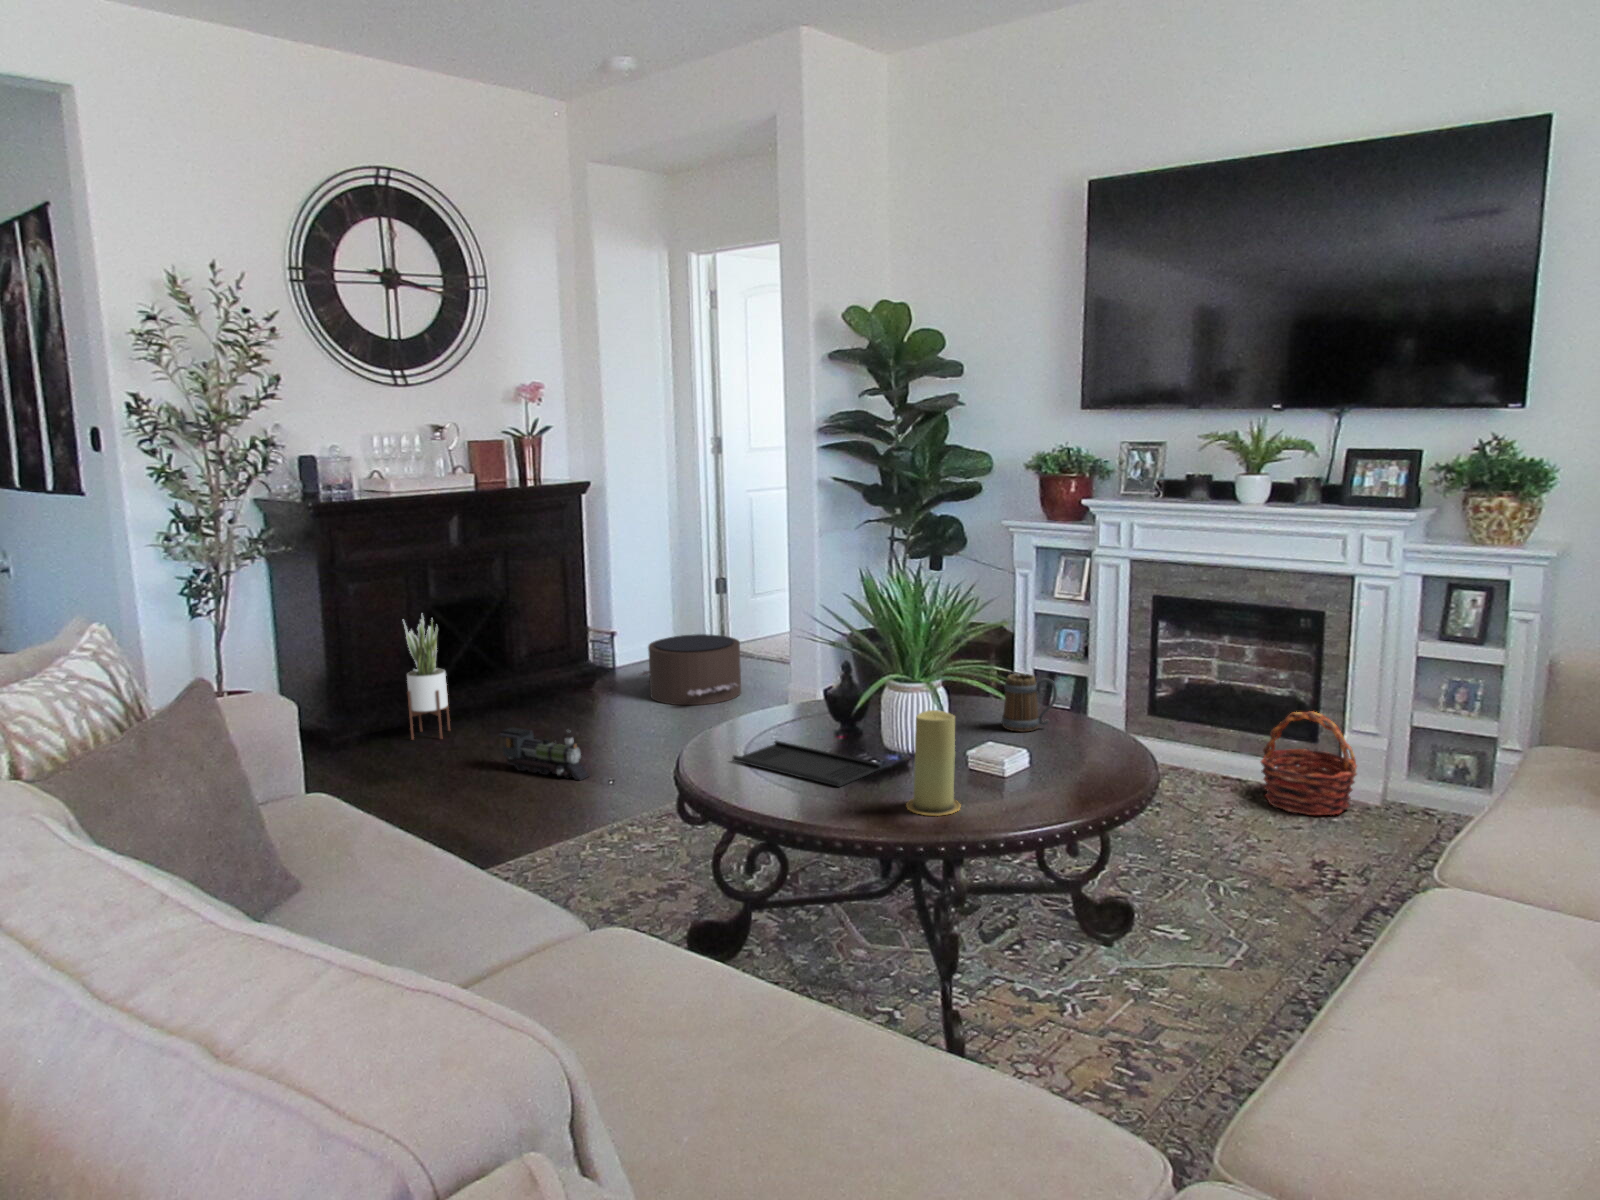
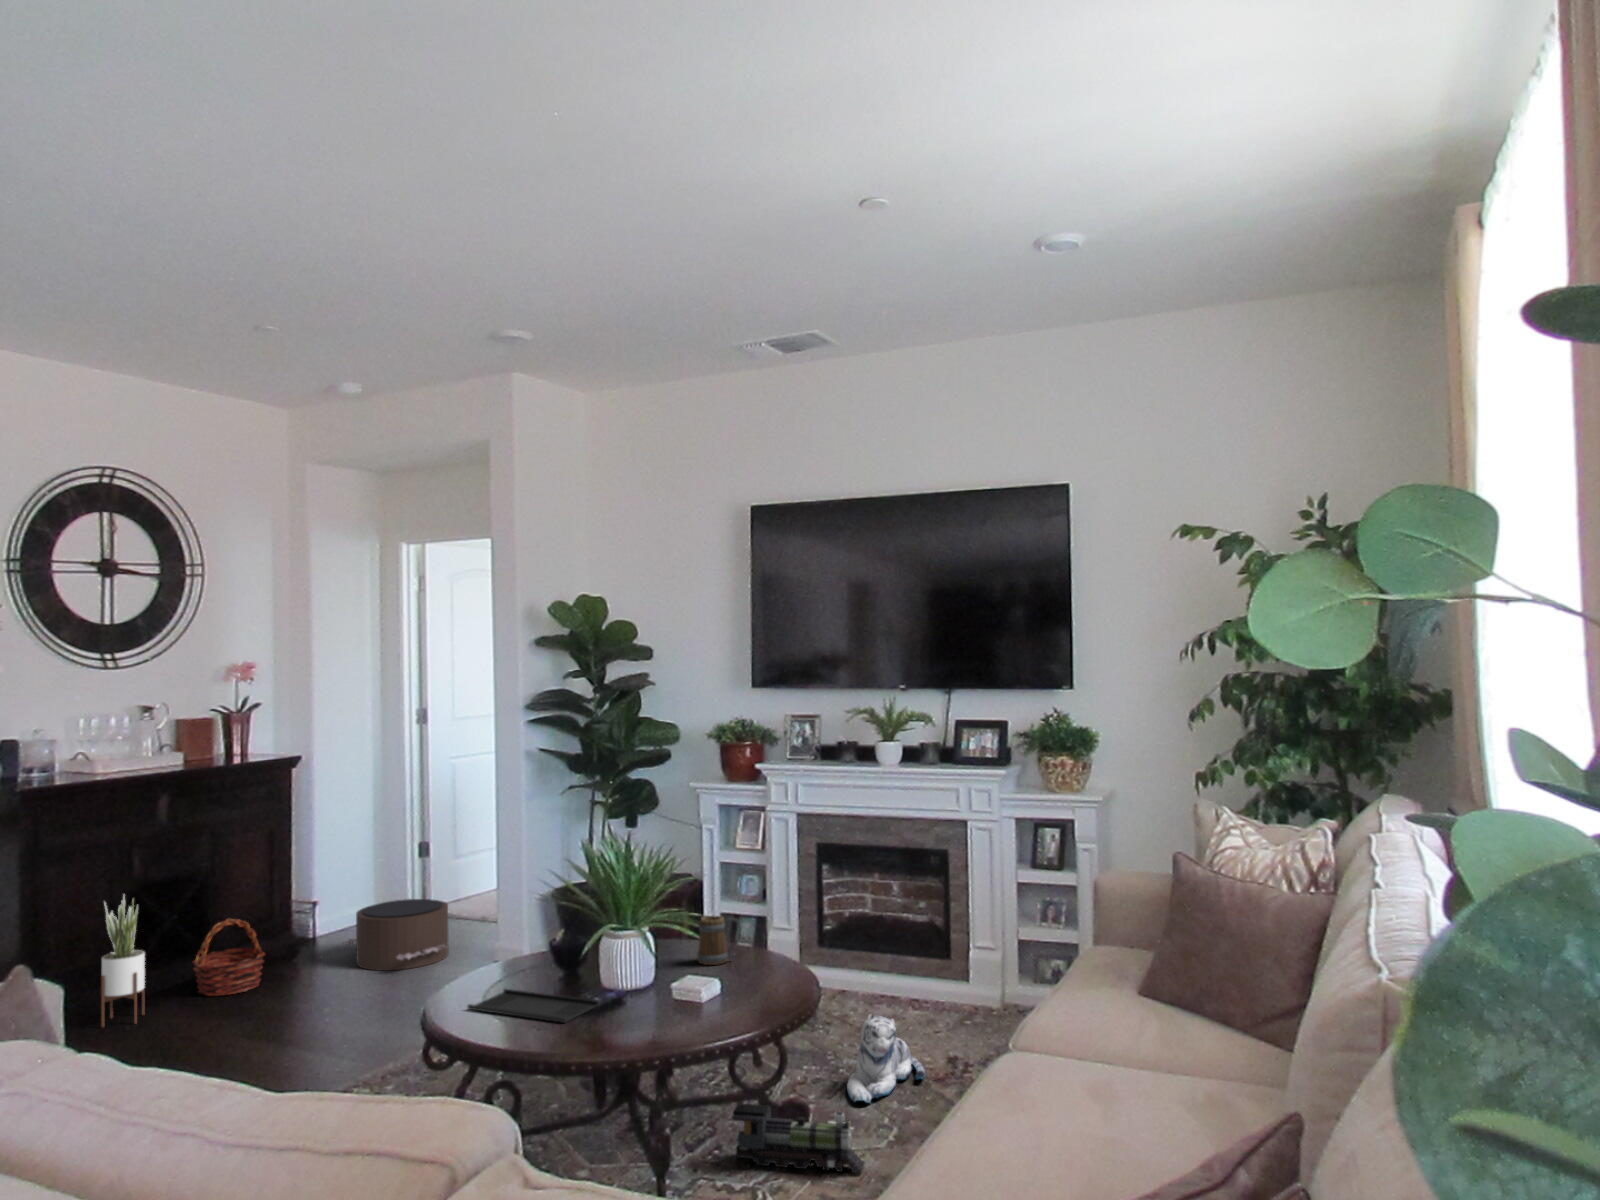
candle: present [906,710,960,816] -> none [623,949,668,1039]
basket: present [1261,711,1357,815] -> present [193,919,265,996]
toy train: present [498,727,589,781] -> present [732,1103,865,1173]
plush toy: none [1181,804,1283,908] -> present [847,1015,925,1103]

